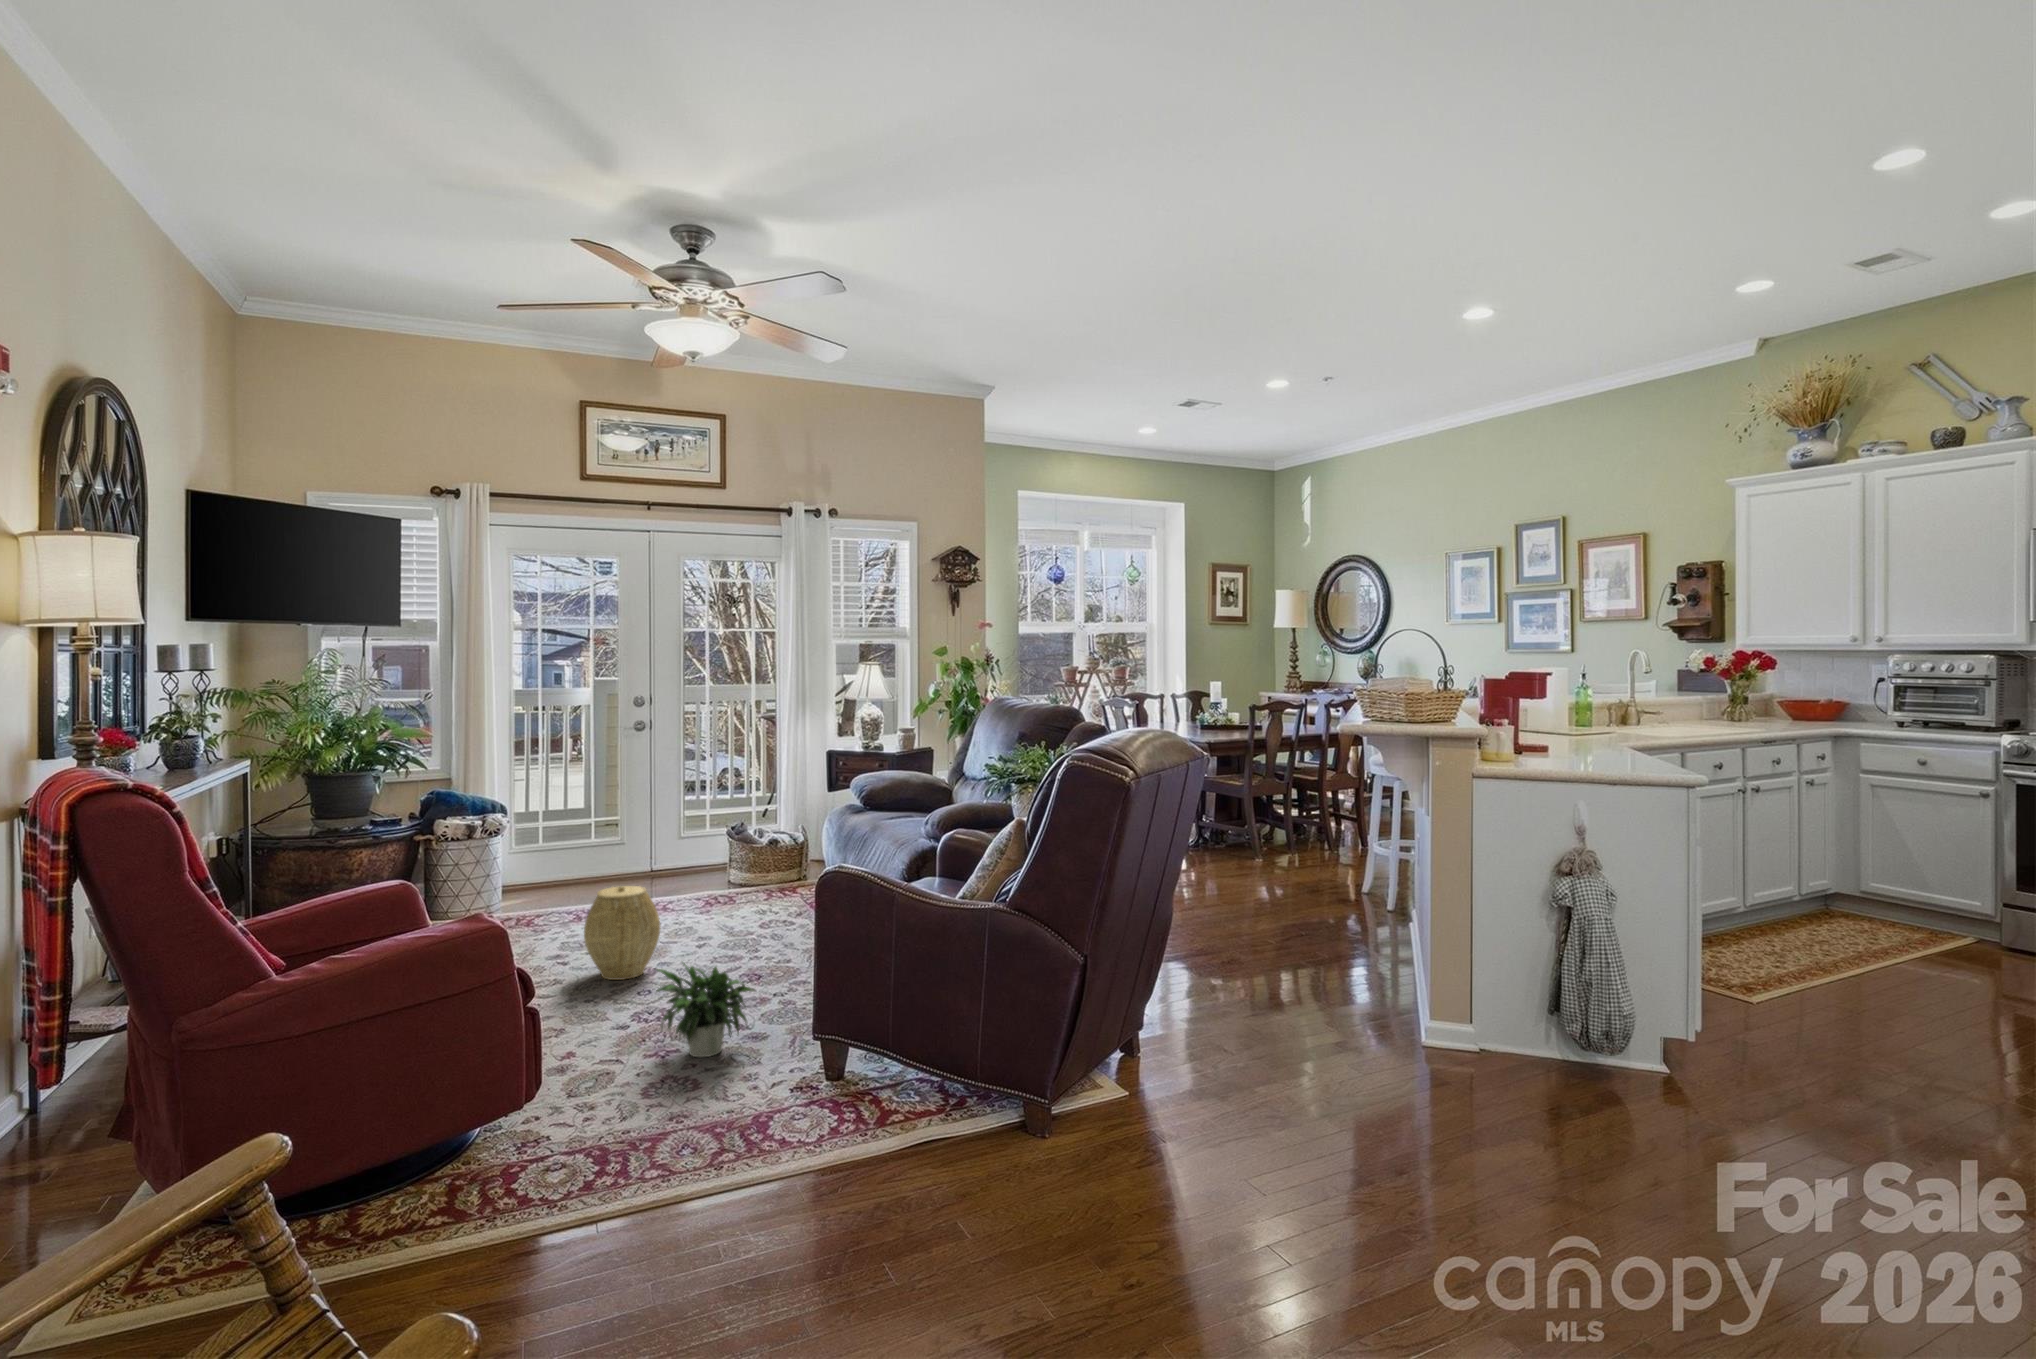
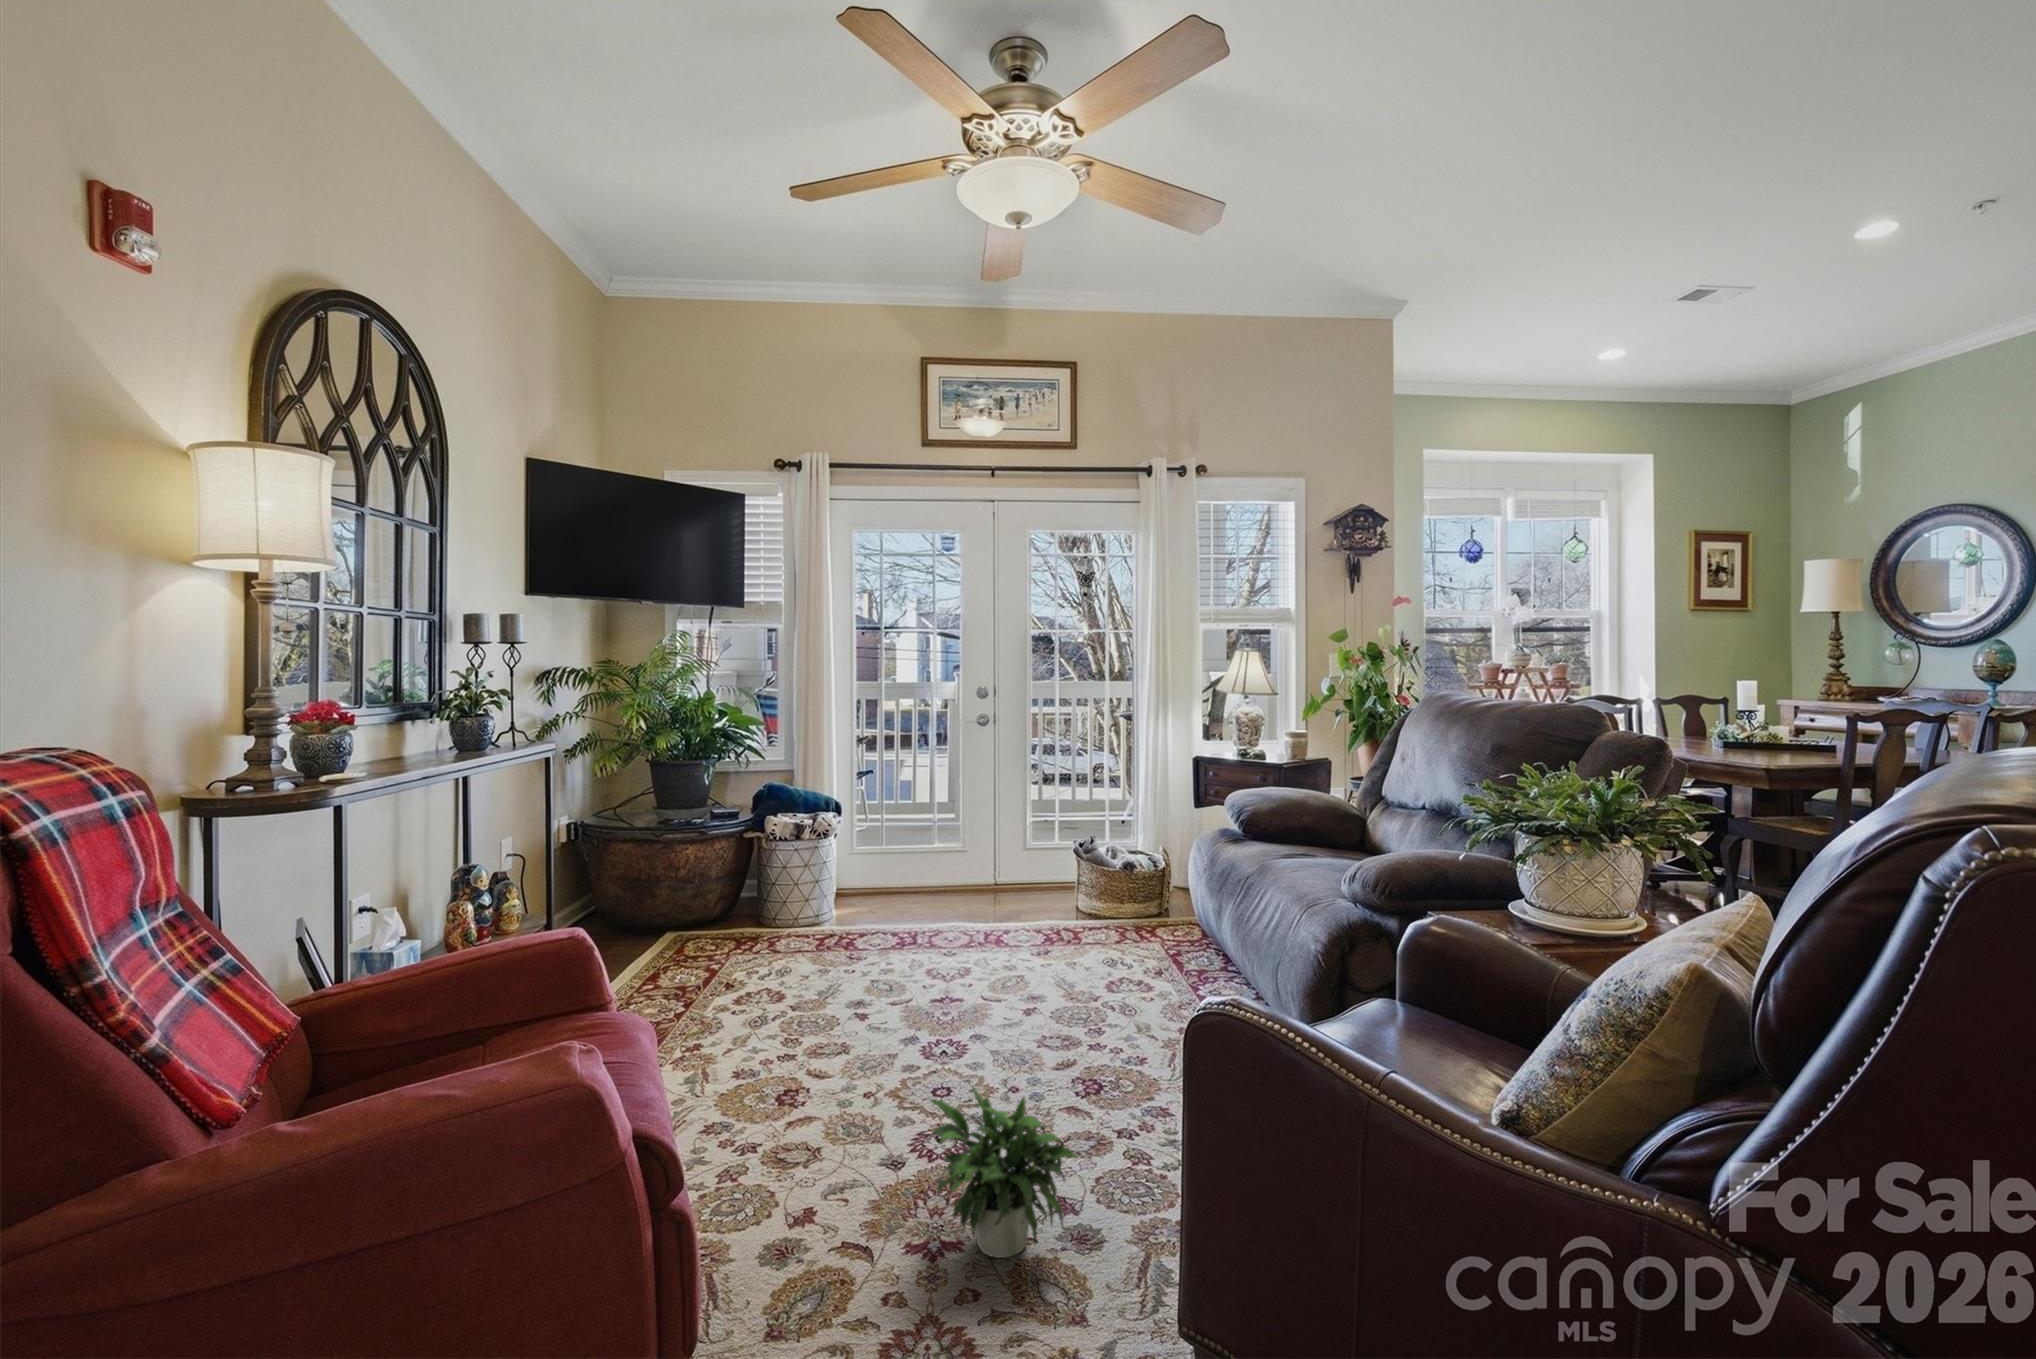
woven basket: present [584,886,660,980] -> none [880,928,974,1056]

